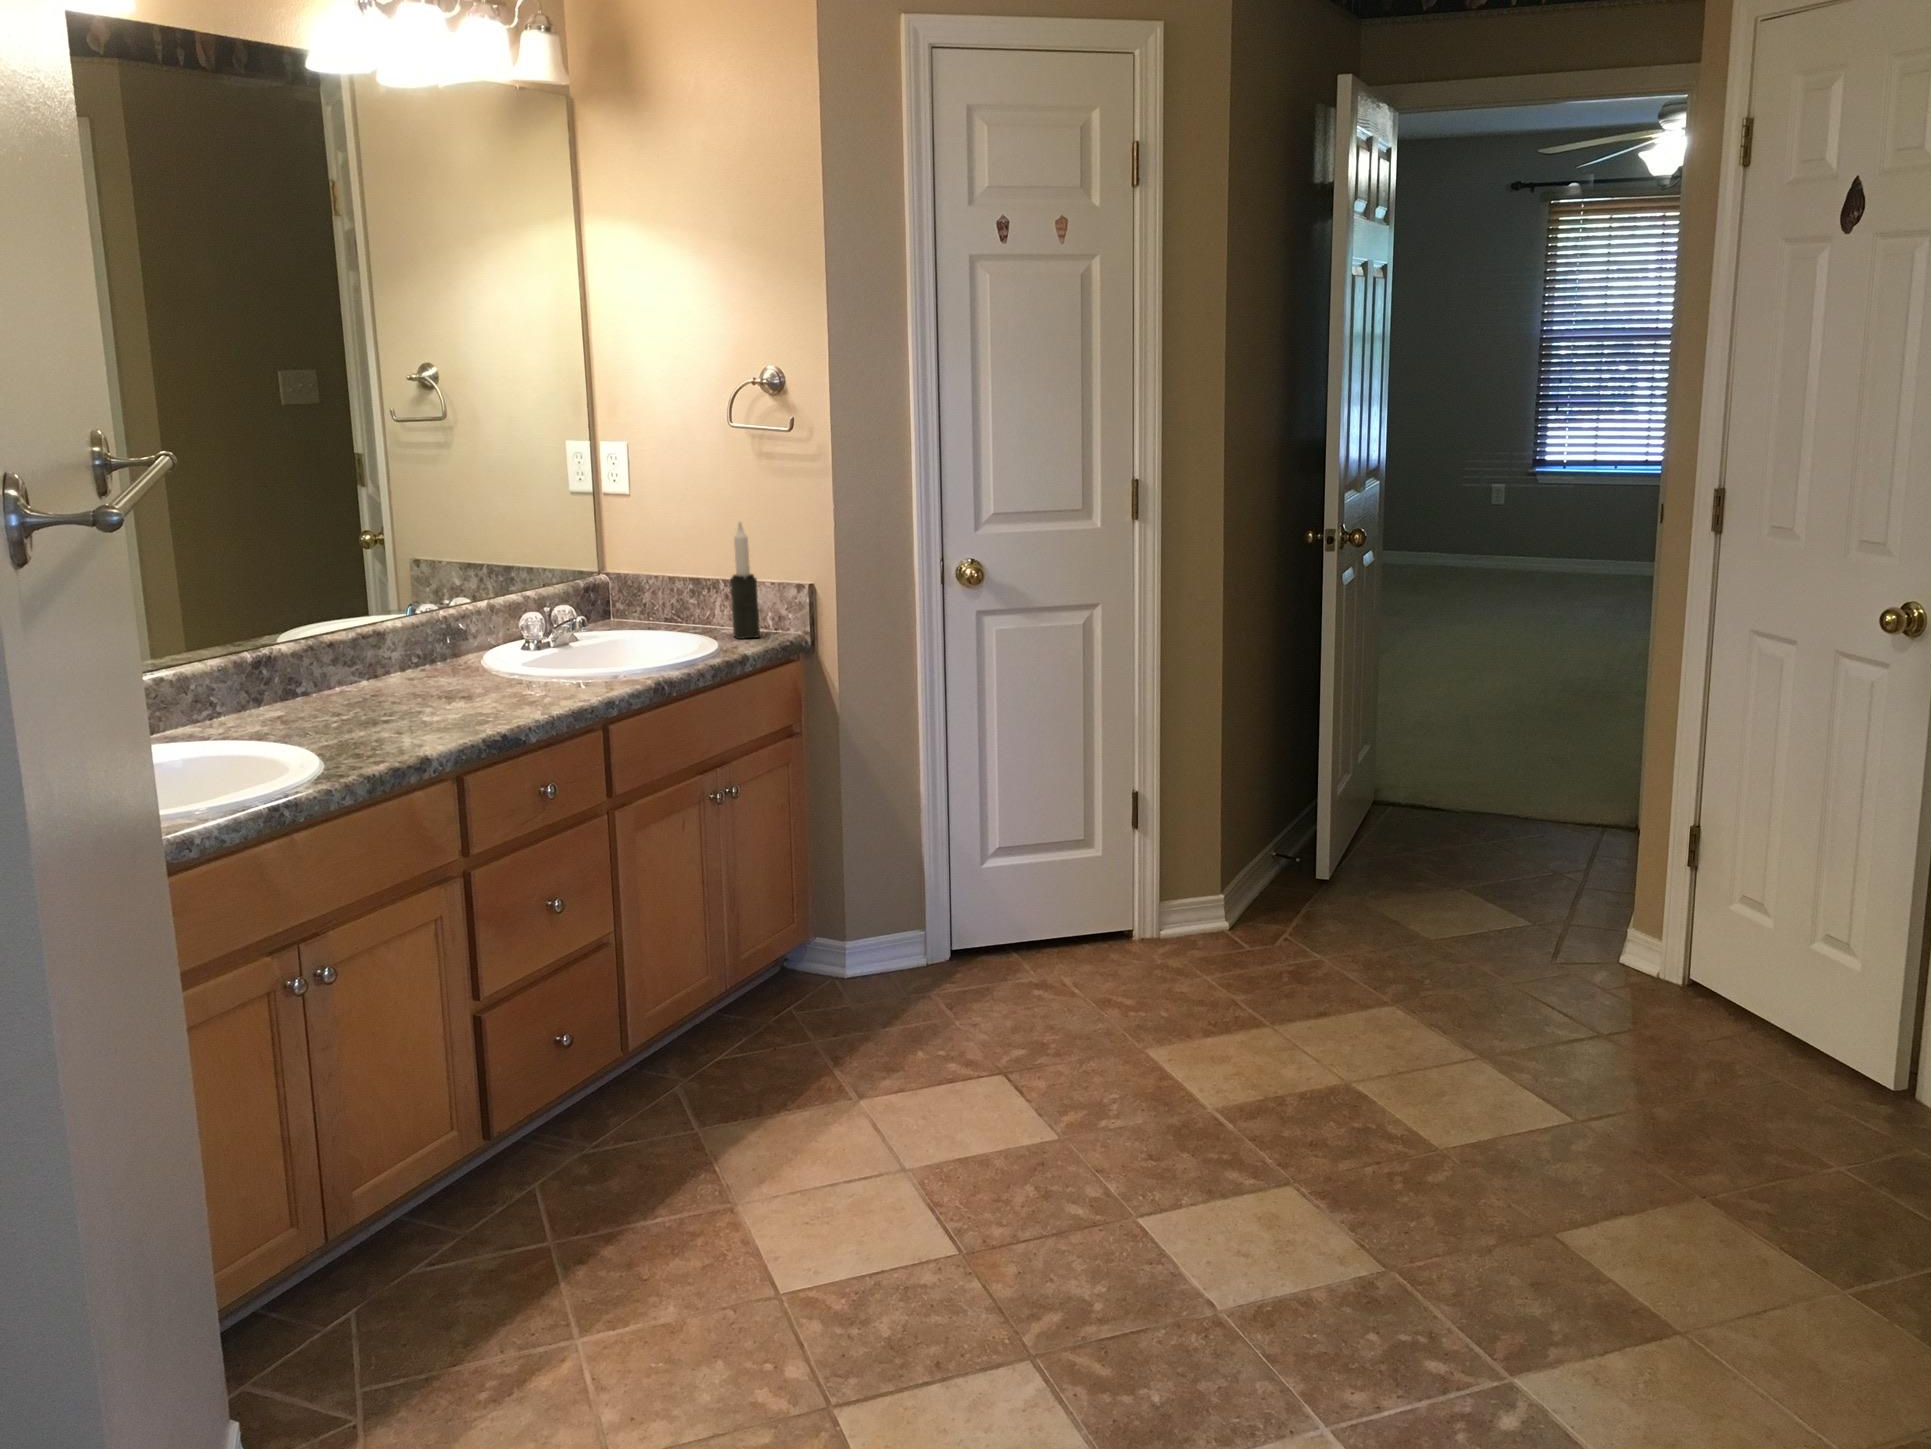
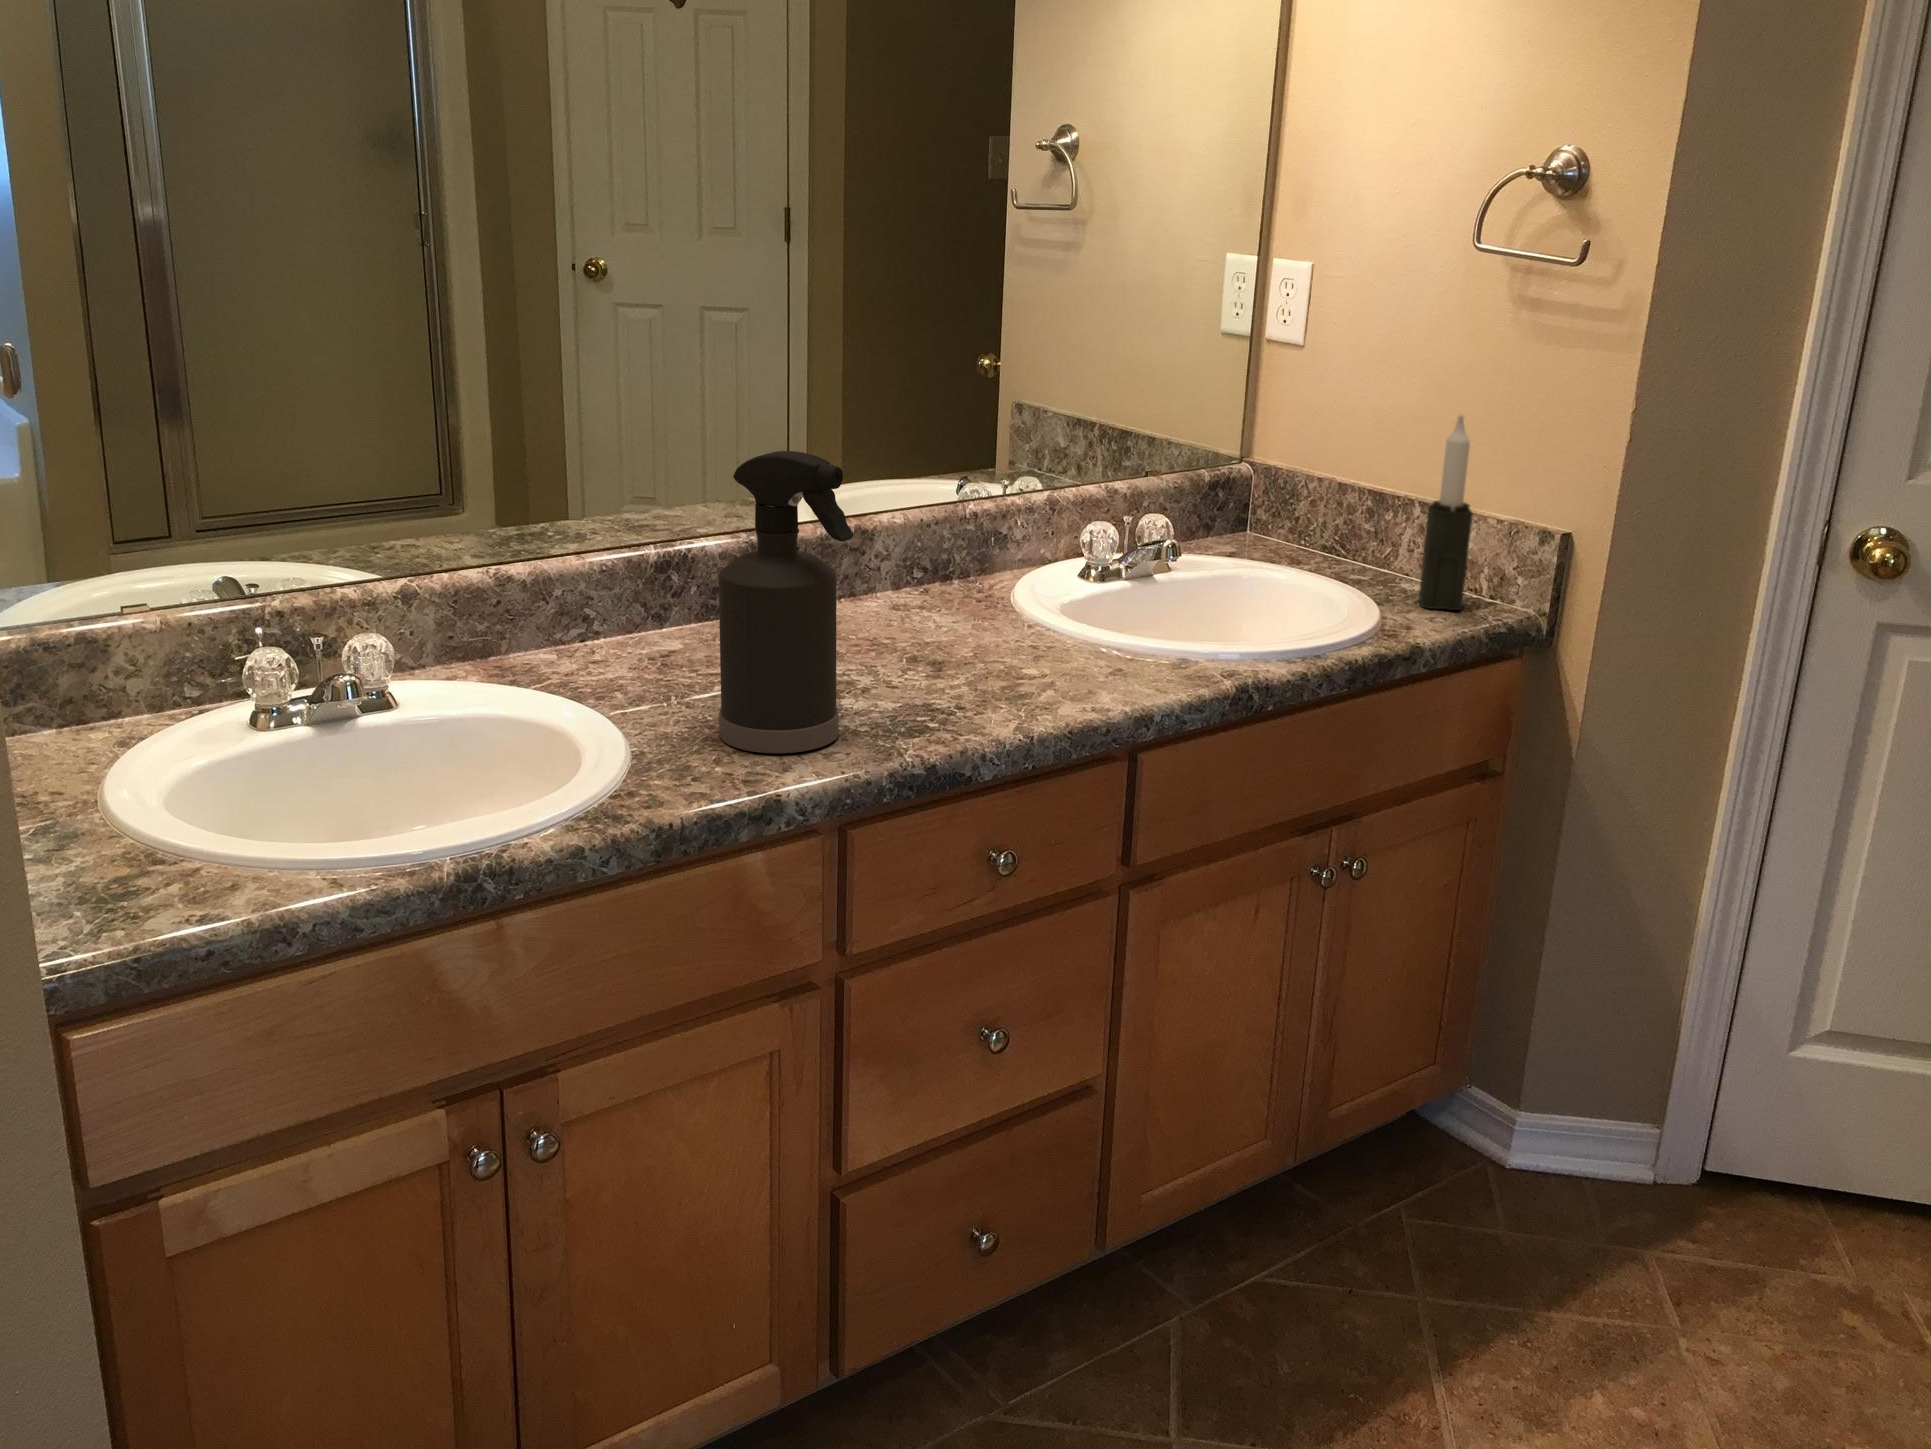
spray bottle: none [351,561,438,743] -> present [719,451,854,753]

